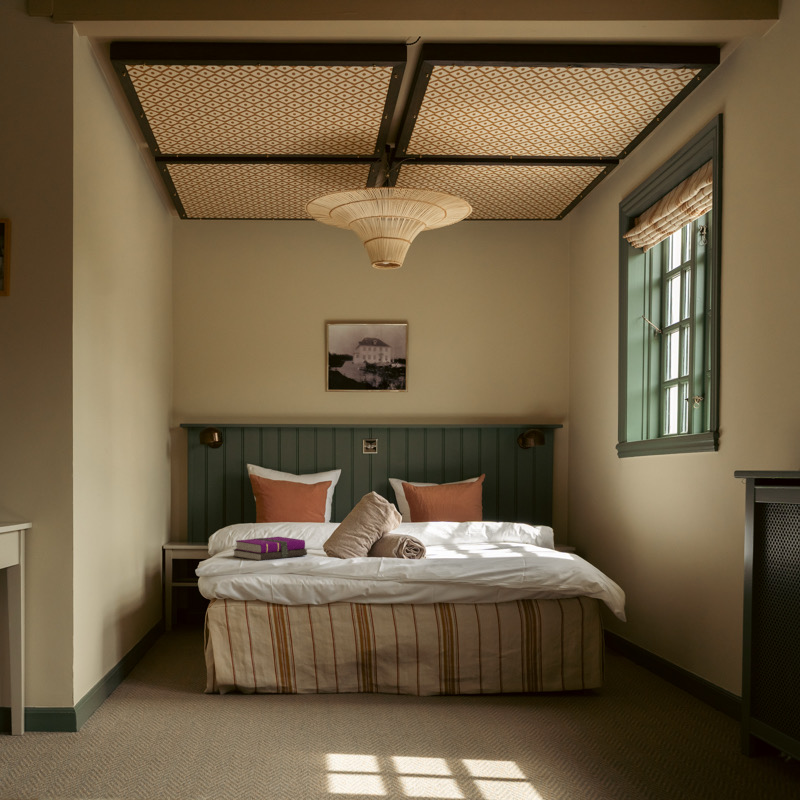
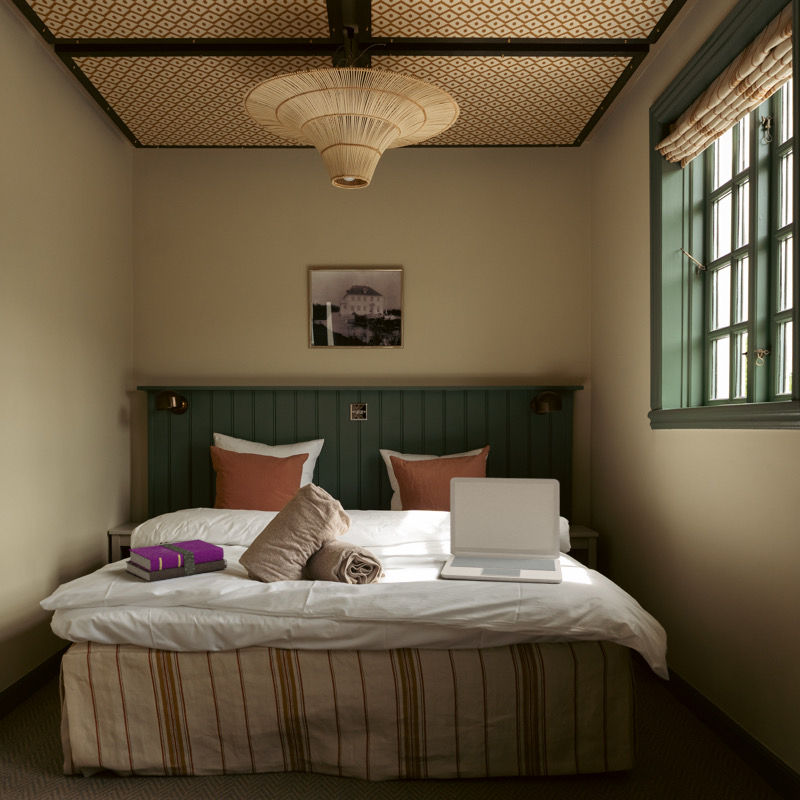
laptop: none [466,491,550,560] -> present [441,477,563,583]

